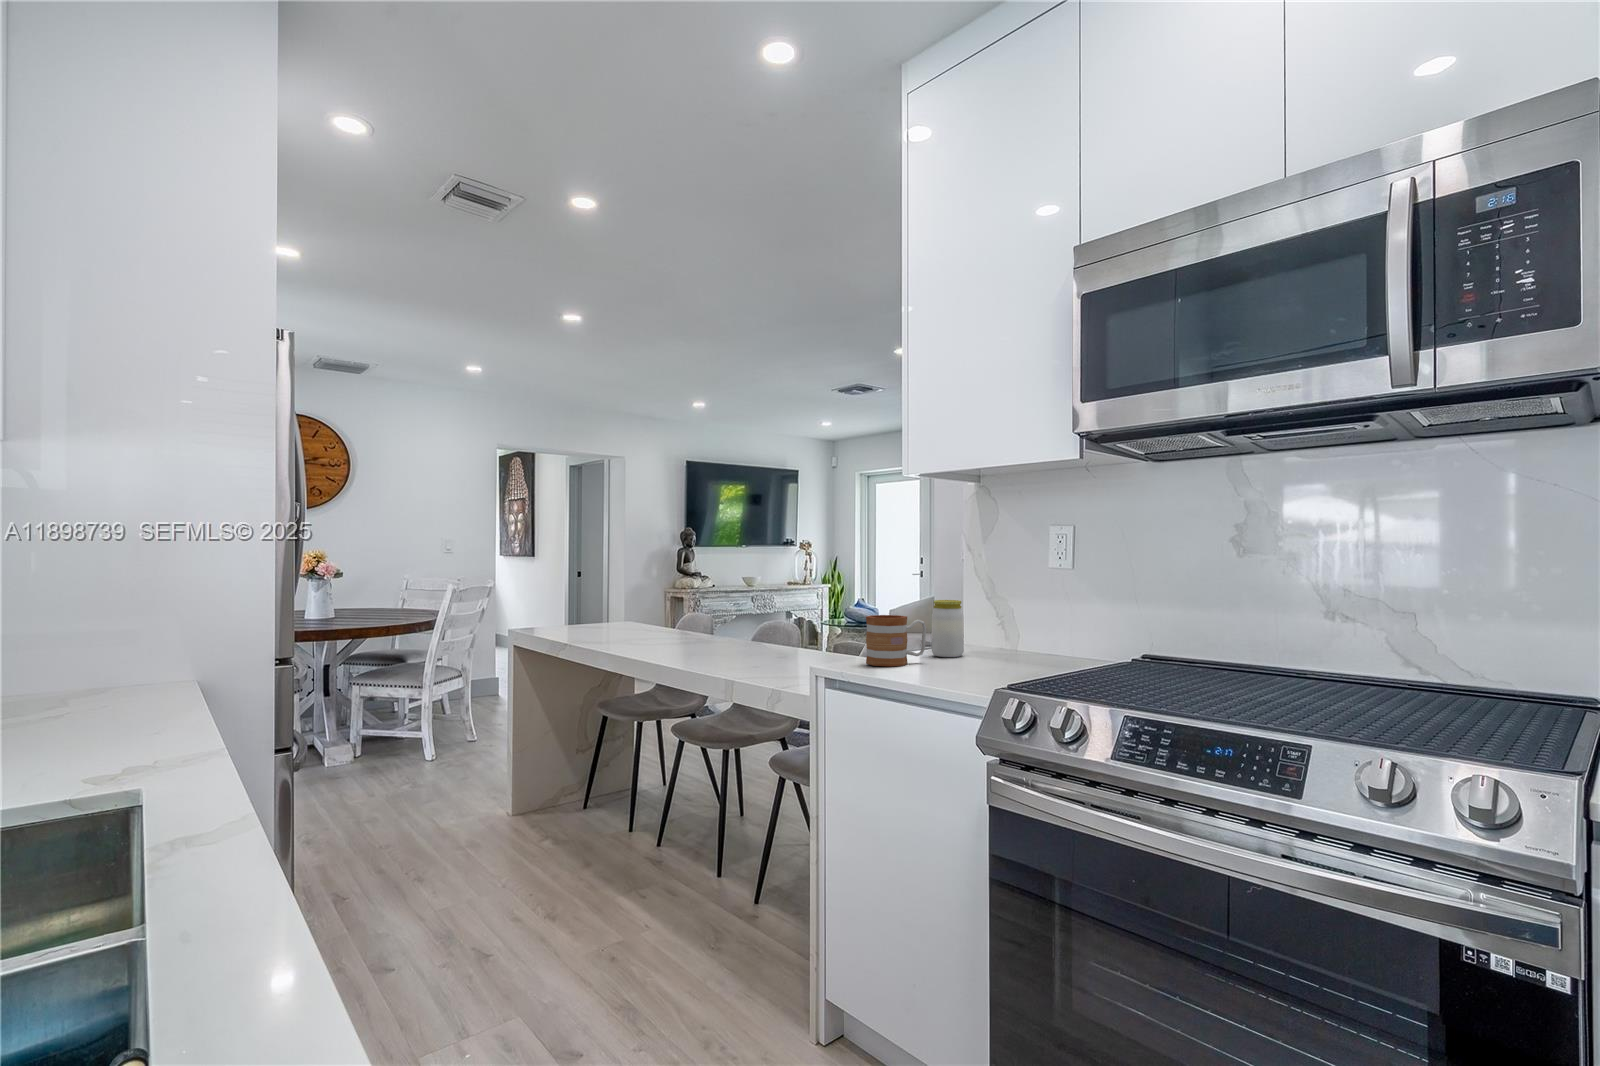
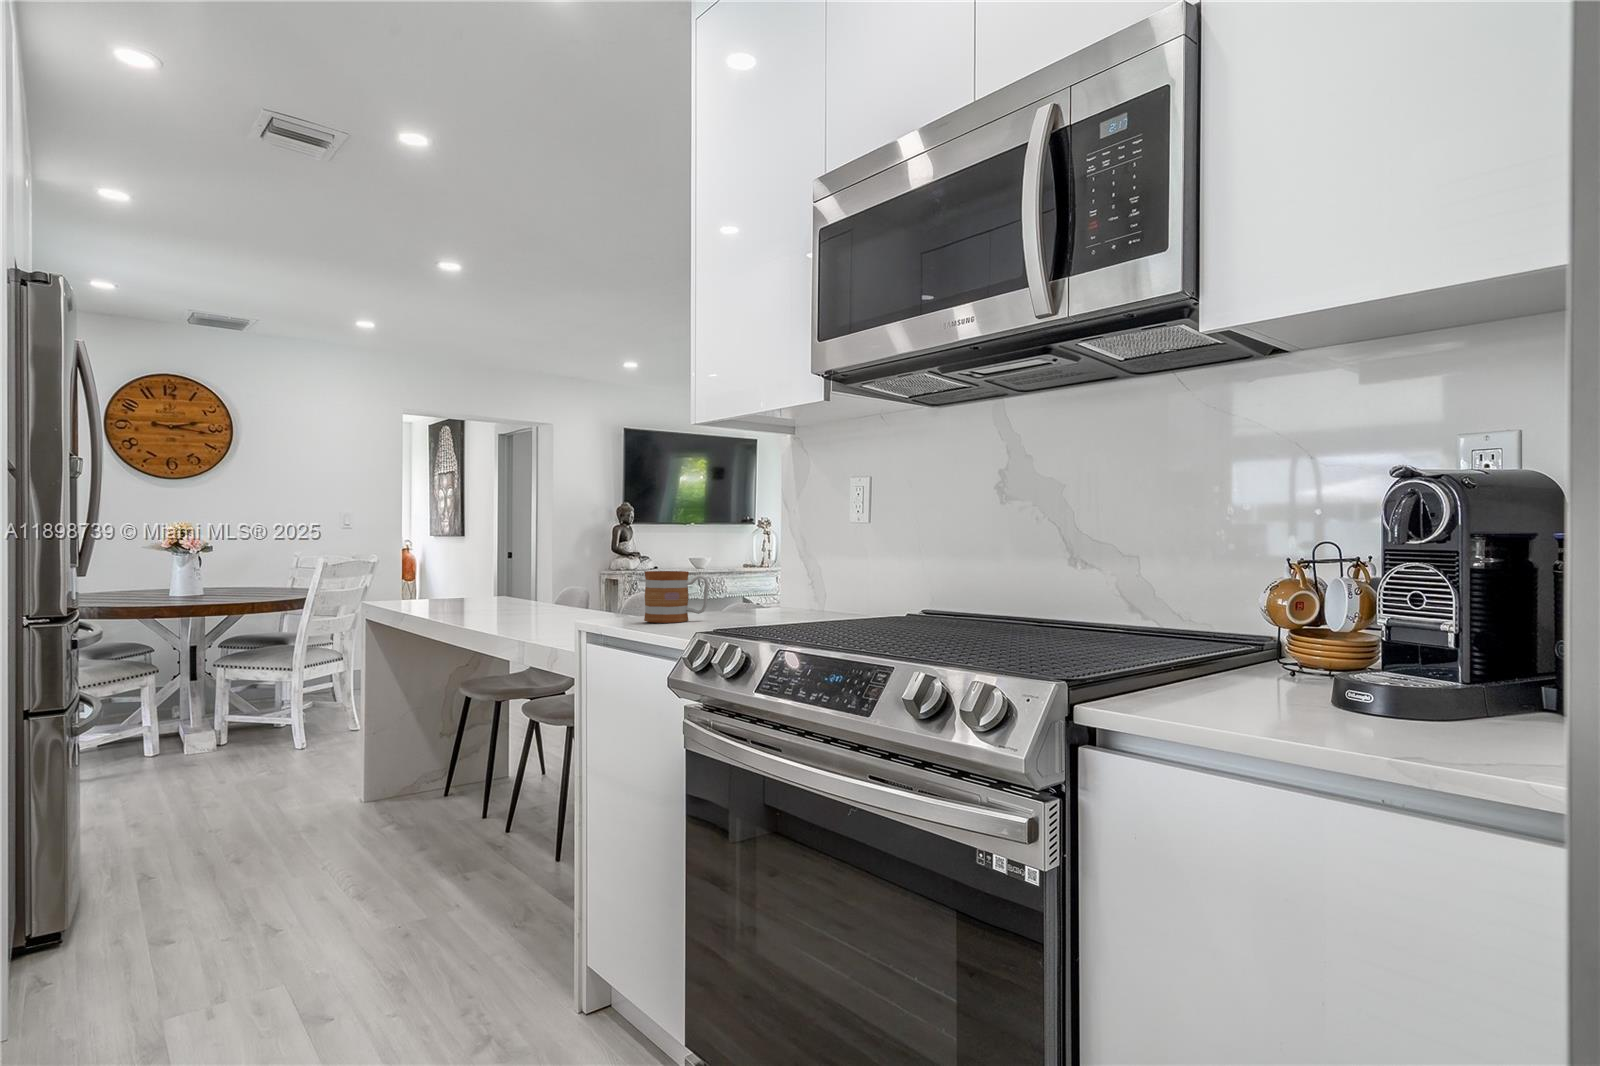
jar: present [932,600,964,657] -> none [728,557,762,617]

